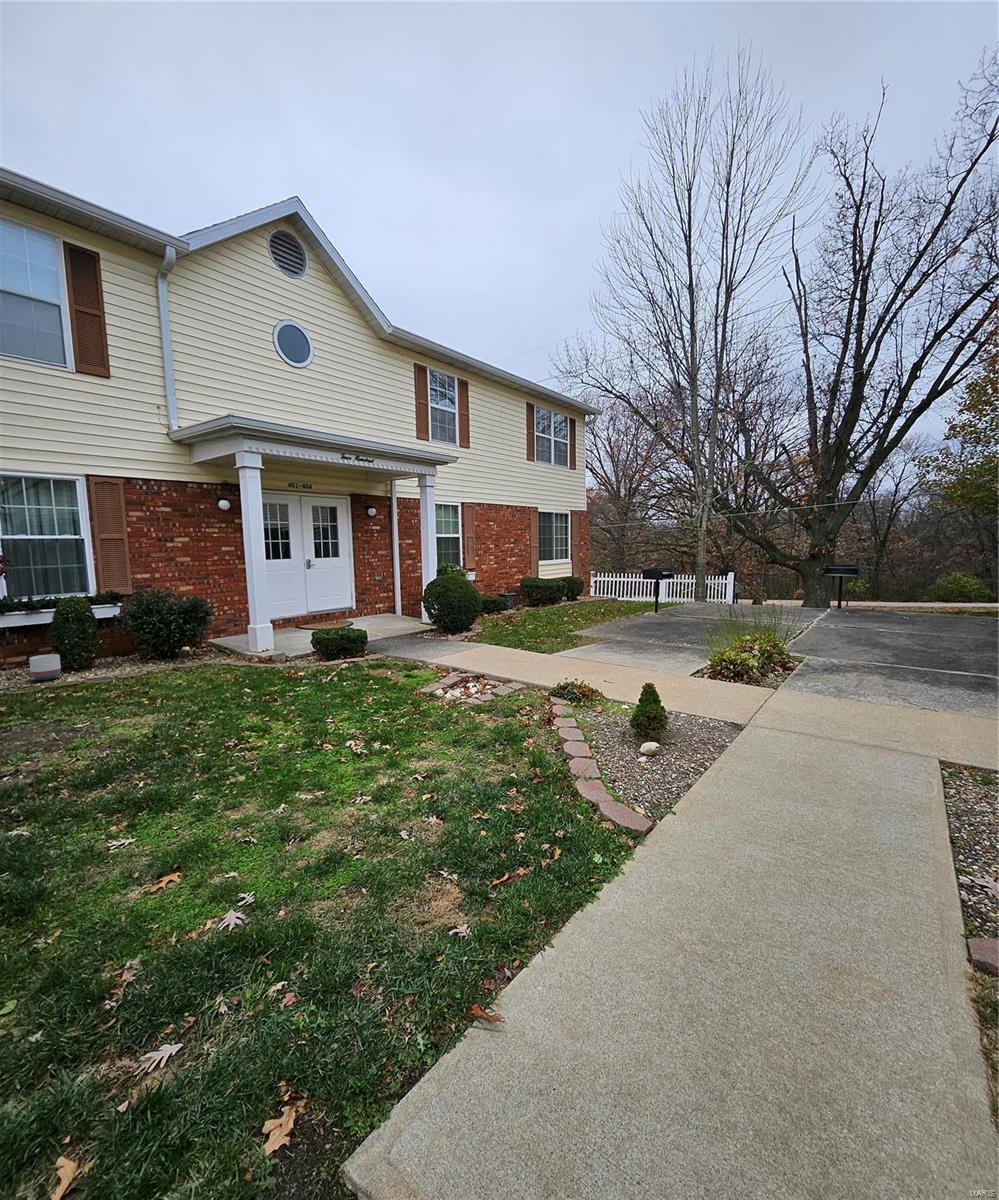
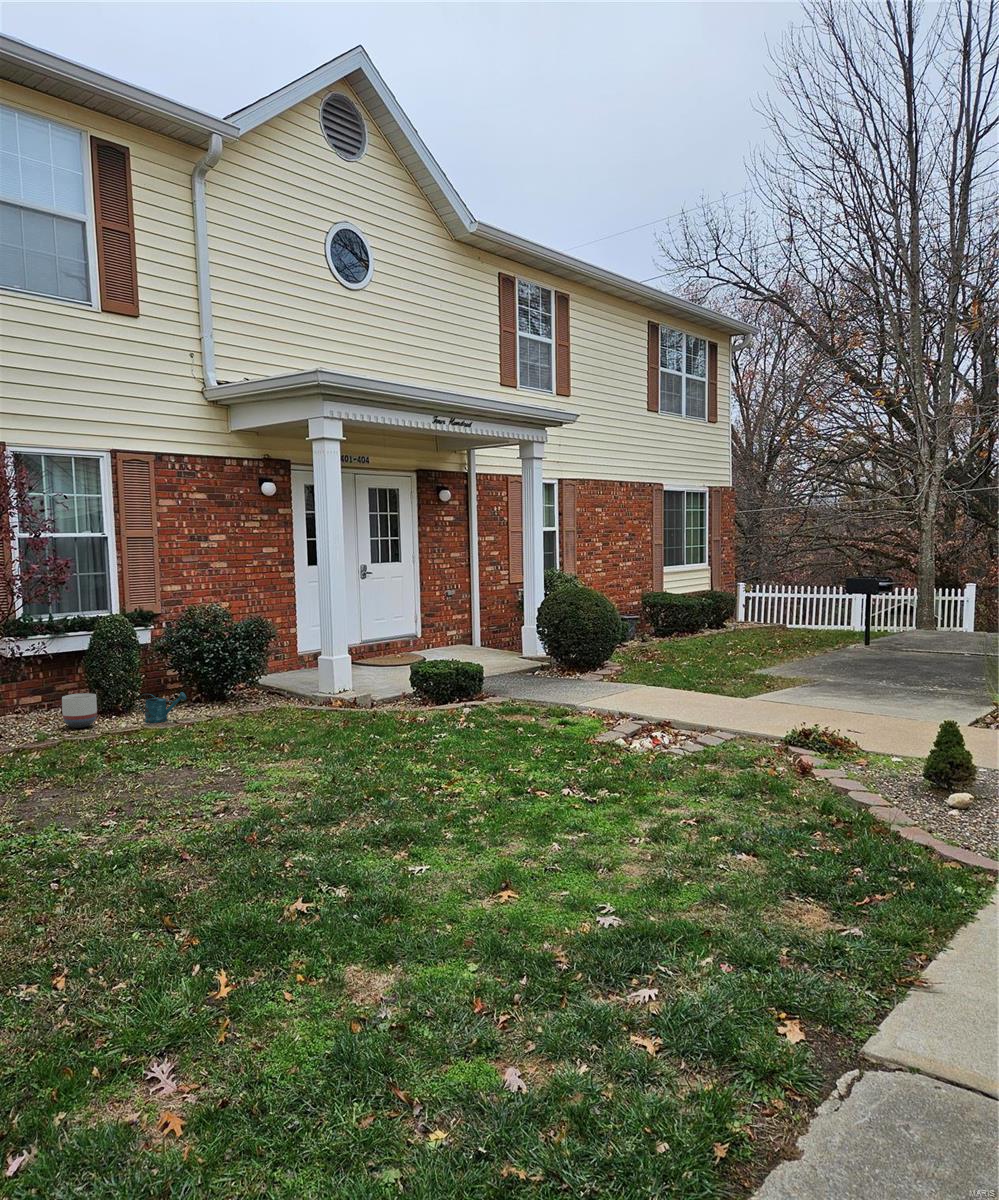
watering can: none [96,653,134,676] -> present [139,692,186,723]

